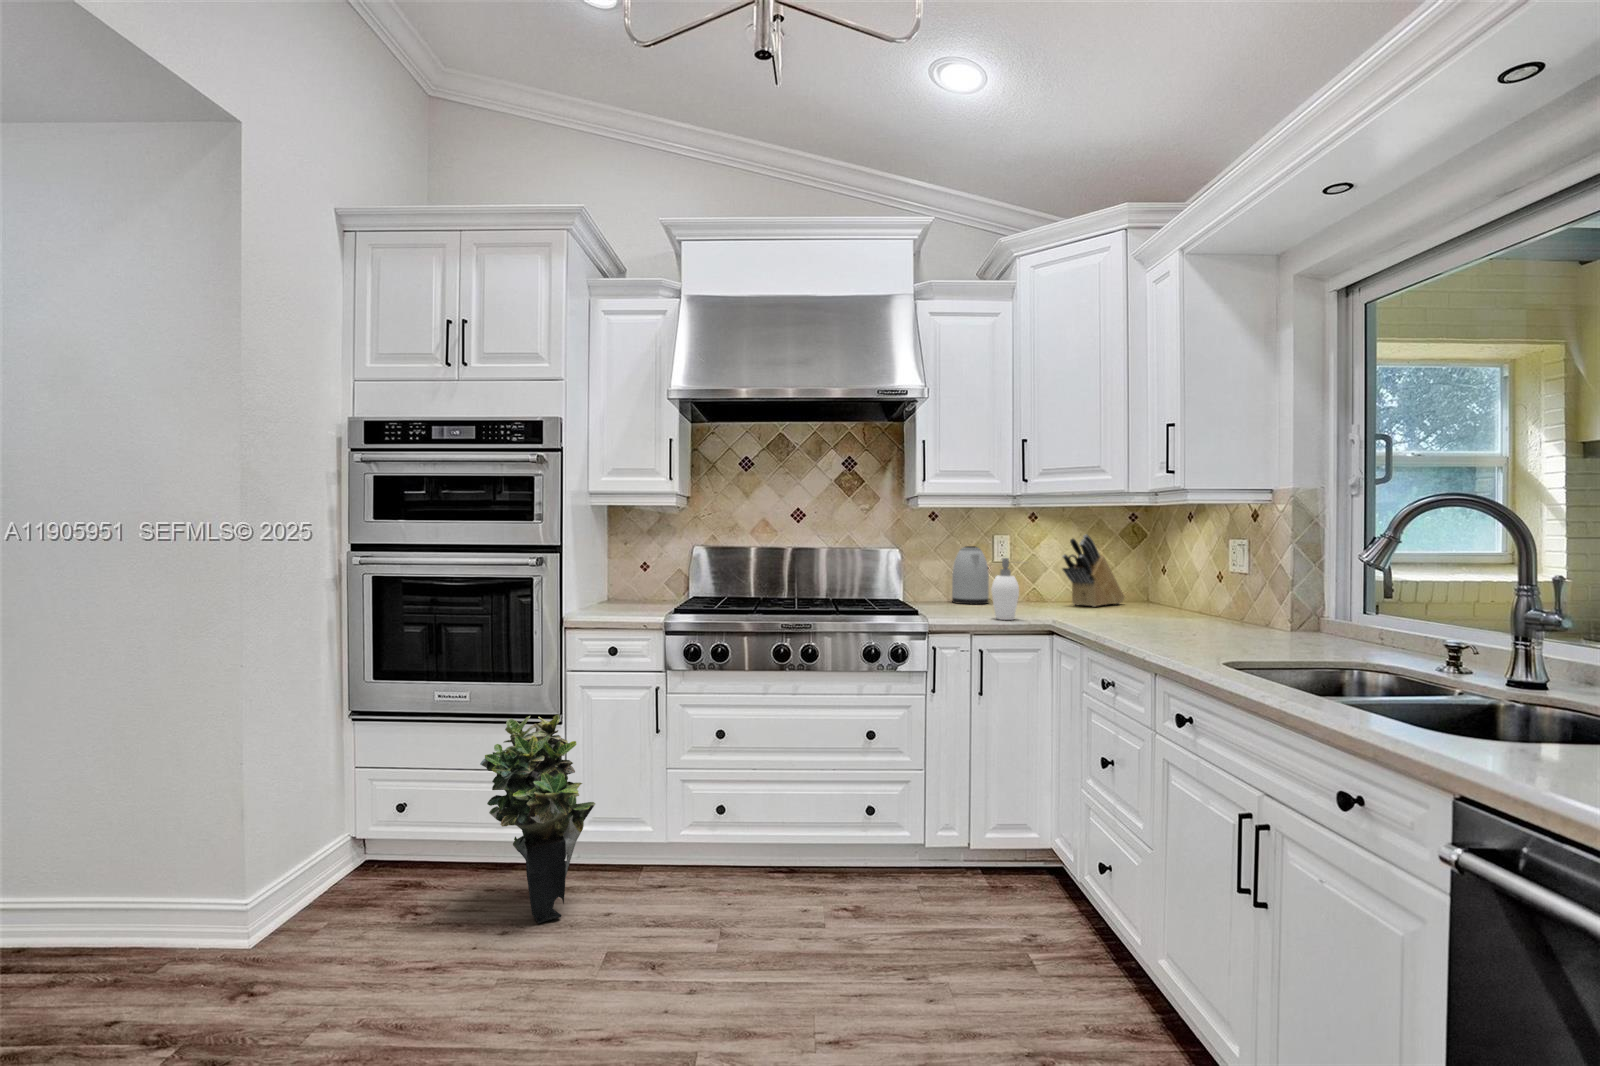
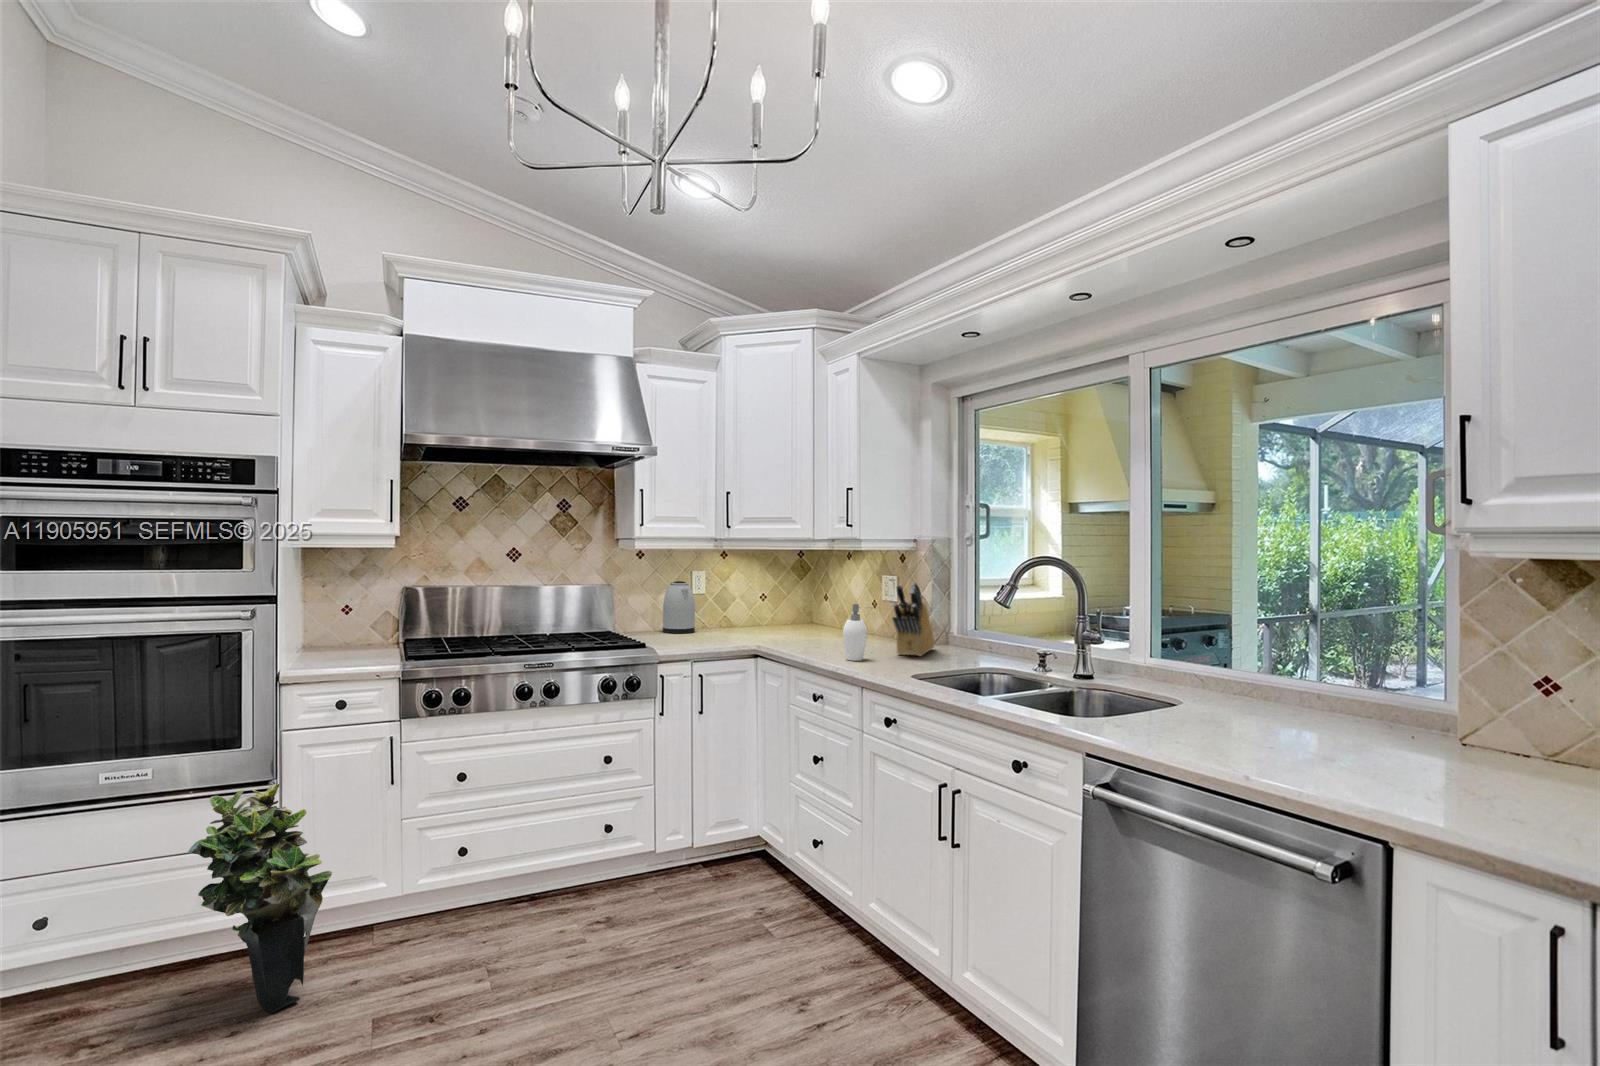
knife block: present [1063,535,1124,607] -> present [892,582,935,656]
soap dispenser: present [991,558,1019,620] -> present [843,604,871,661]

